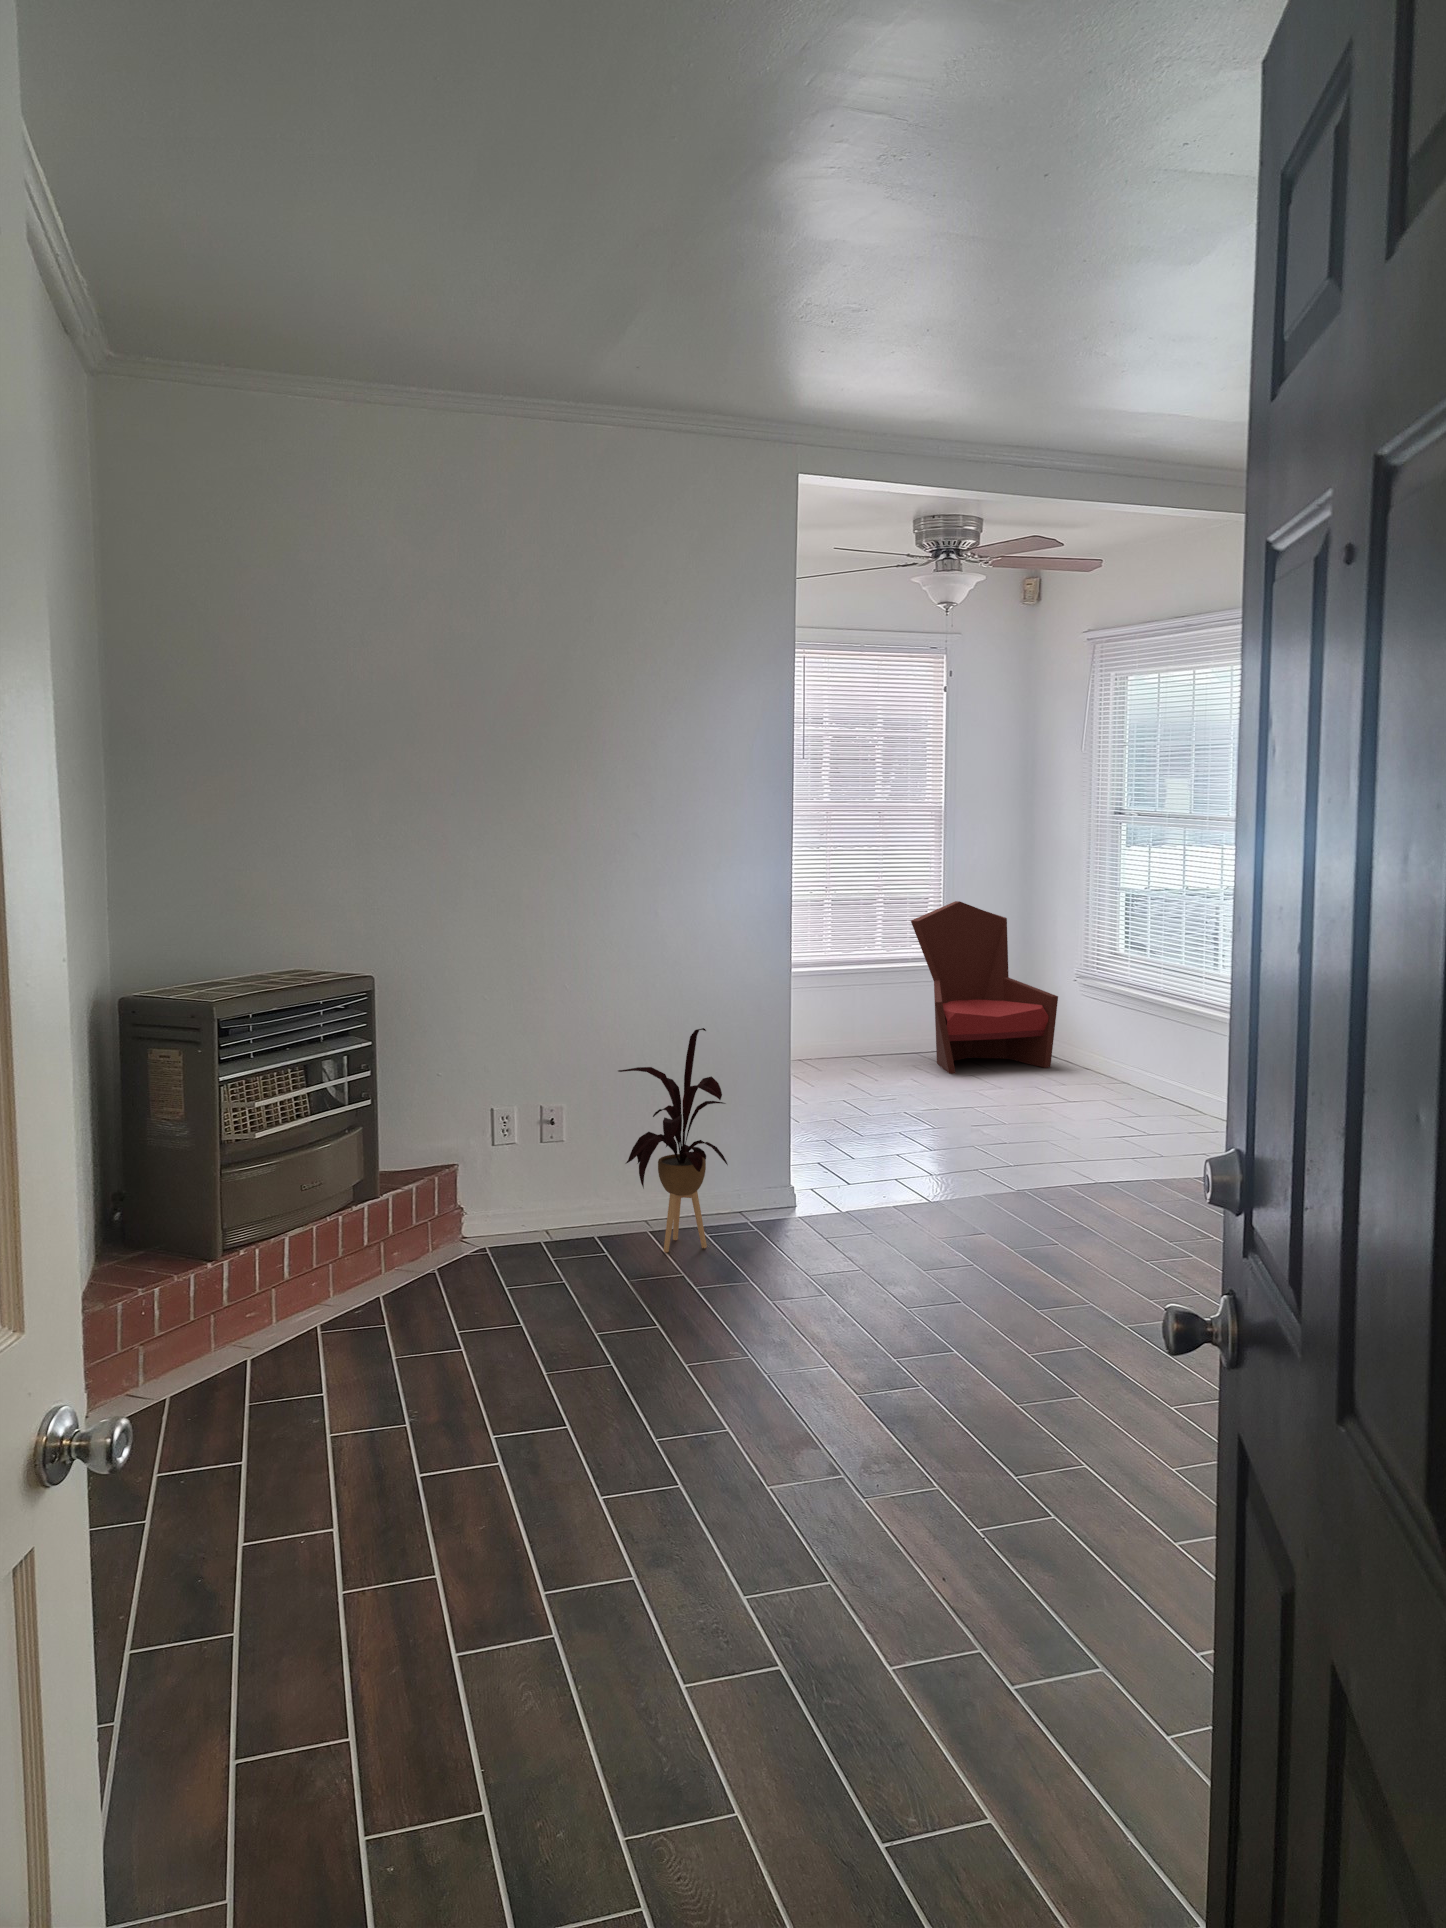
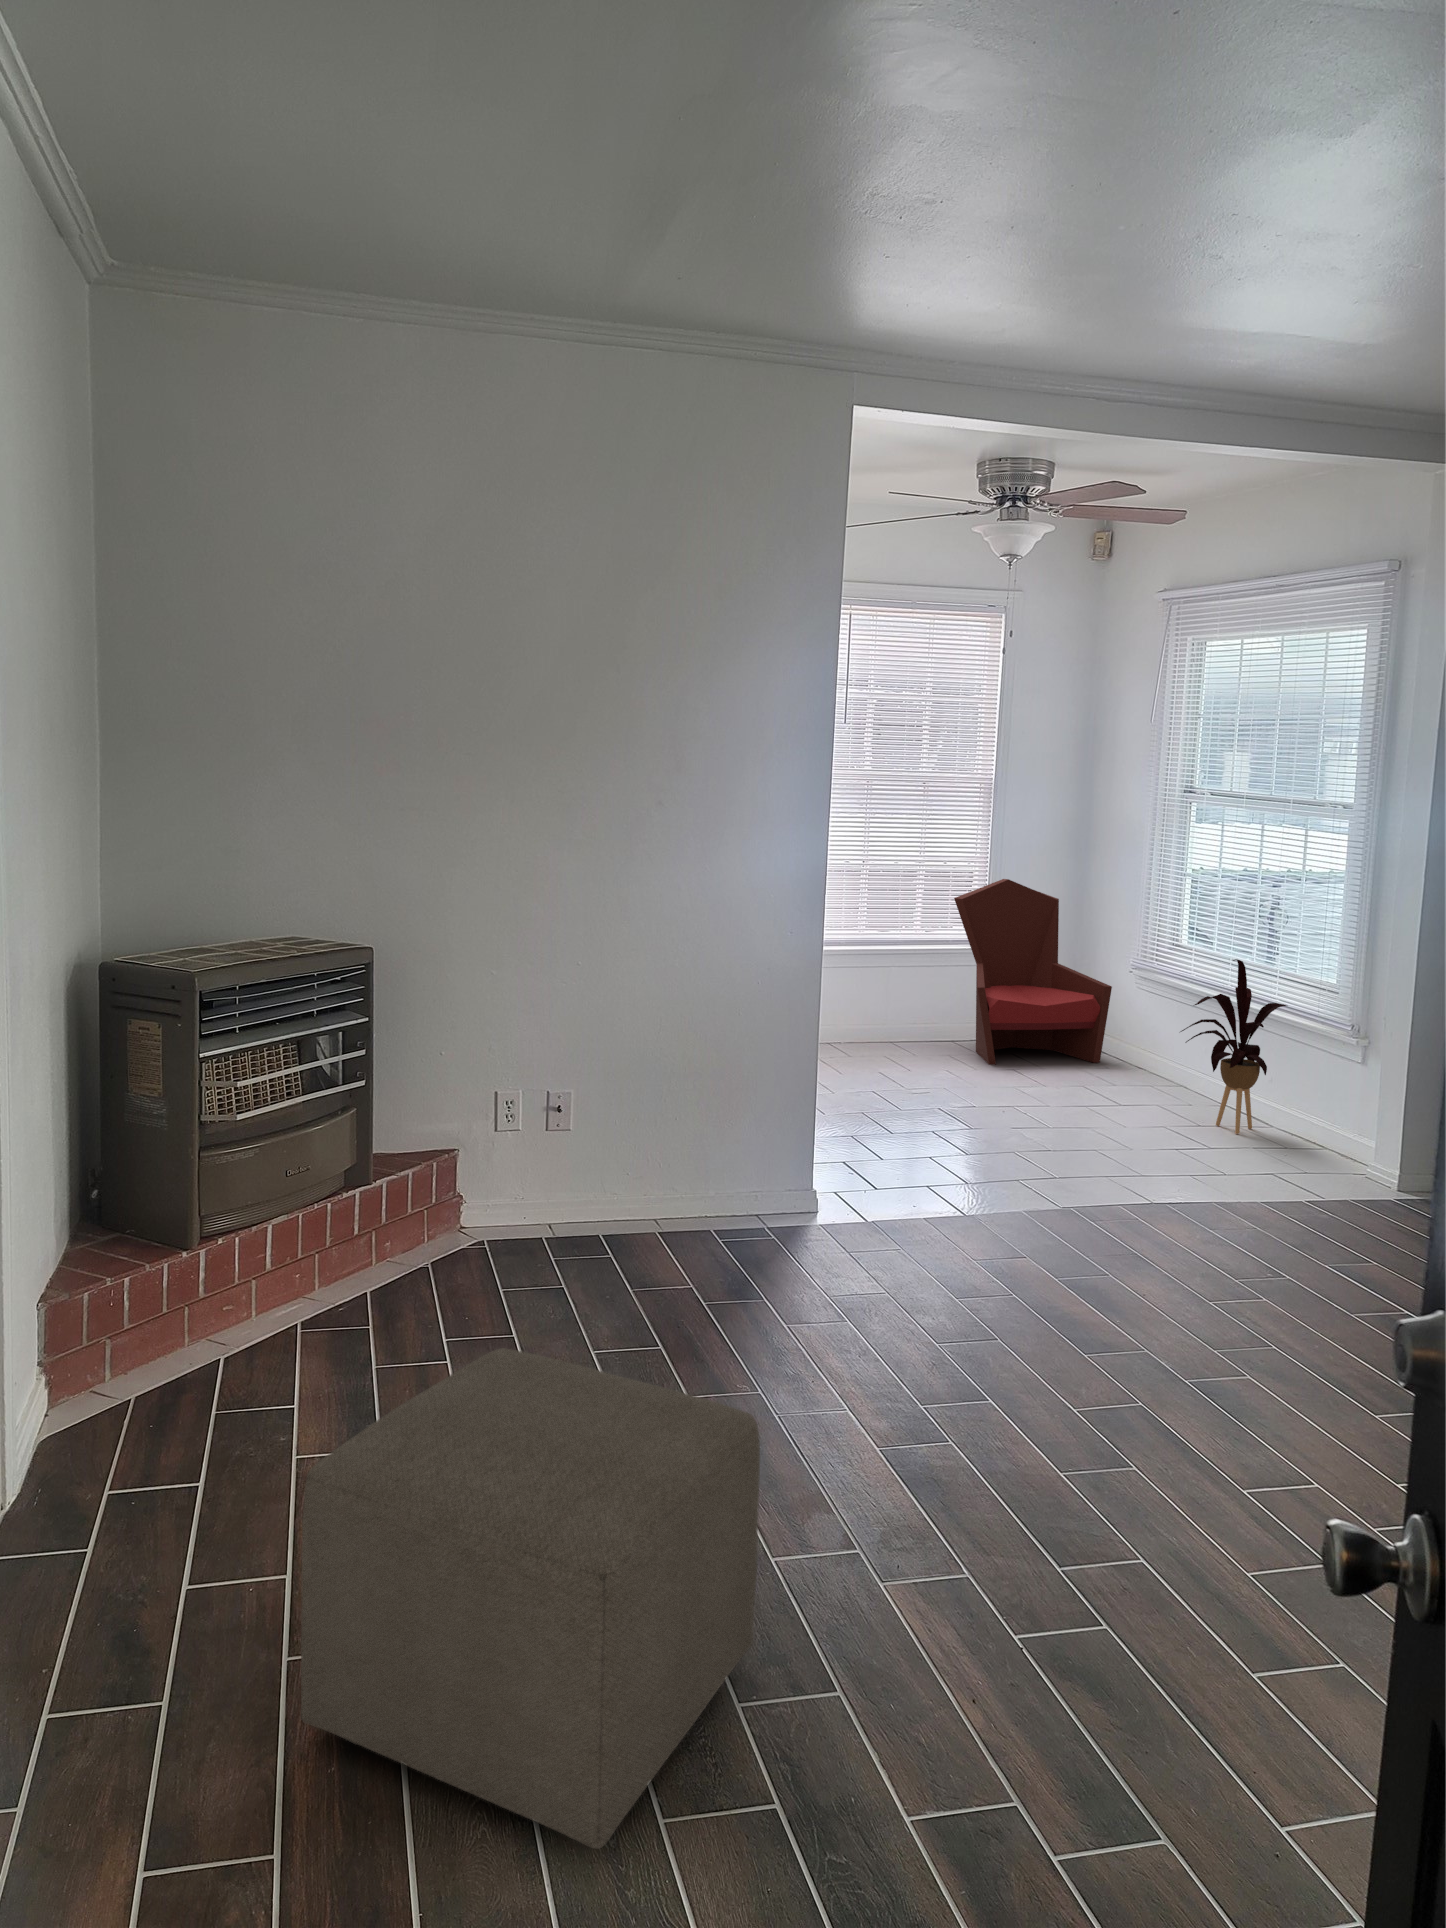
house plant: present [618,1028,728,1252] -> present [1181,959,1287,1134]
ottoman: none [356,1310,753,1711] -> present [301,1348,760,1849]

